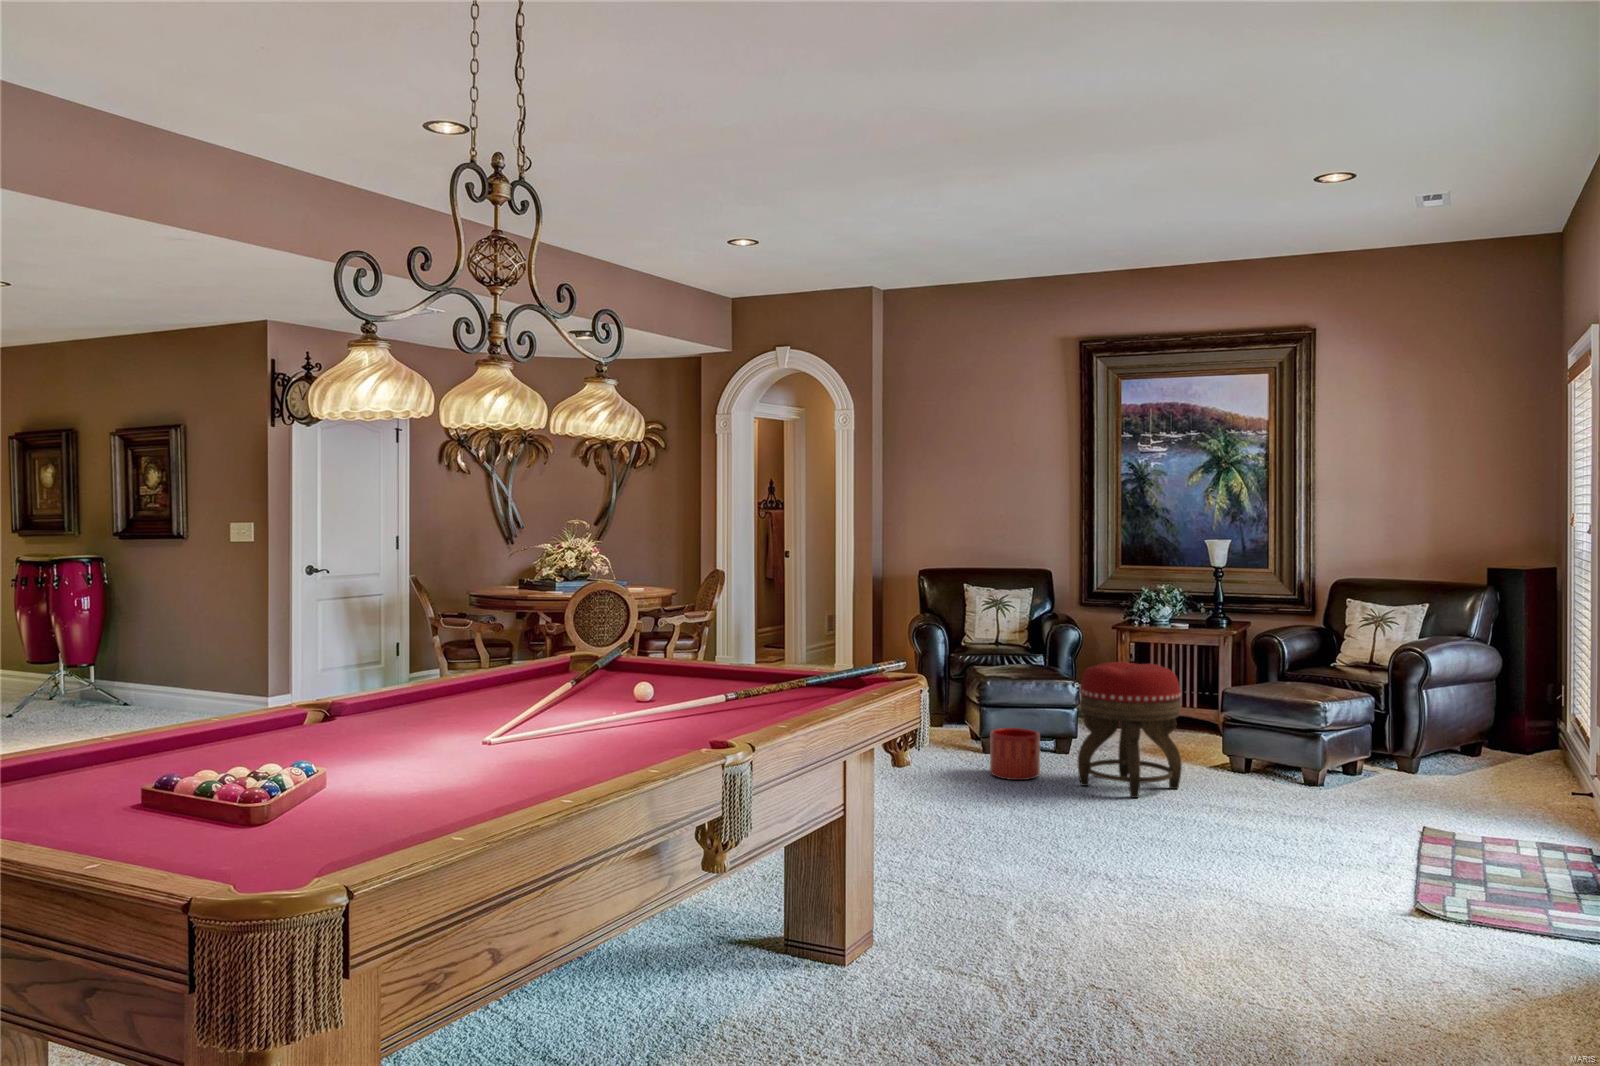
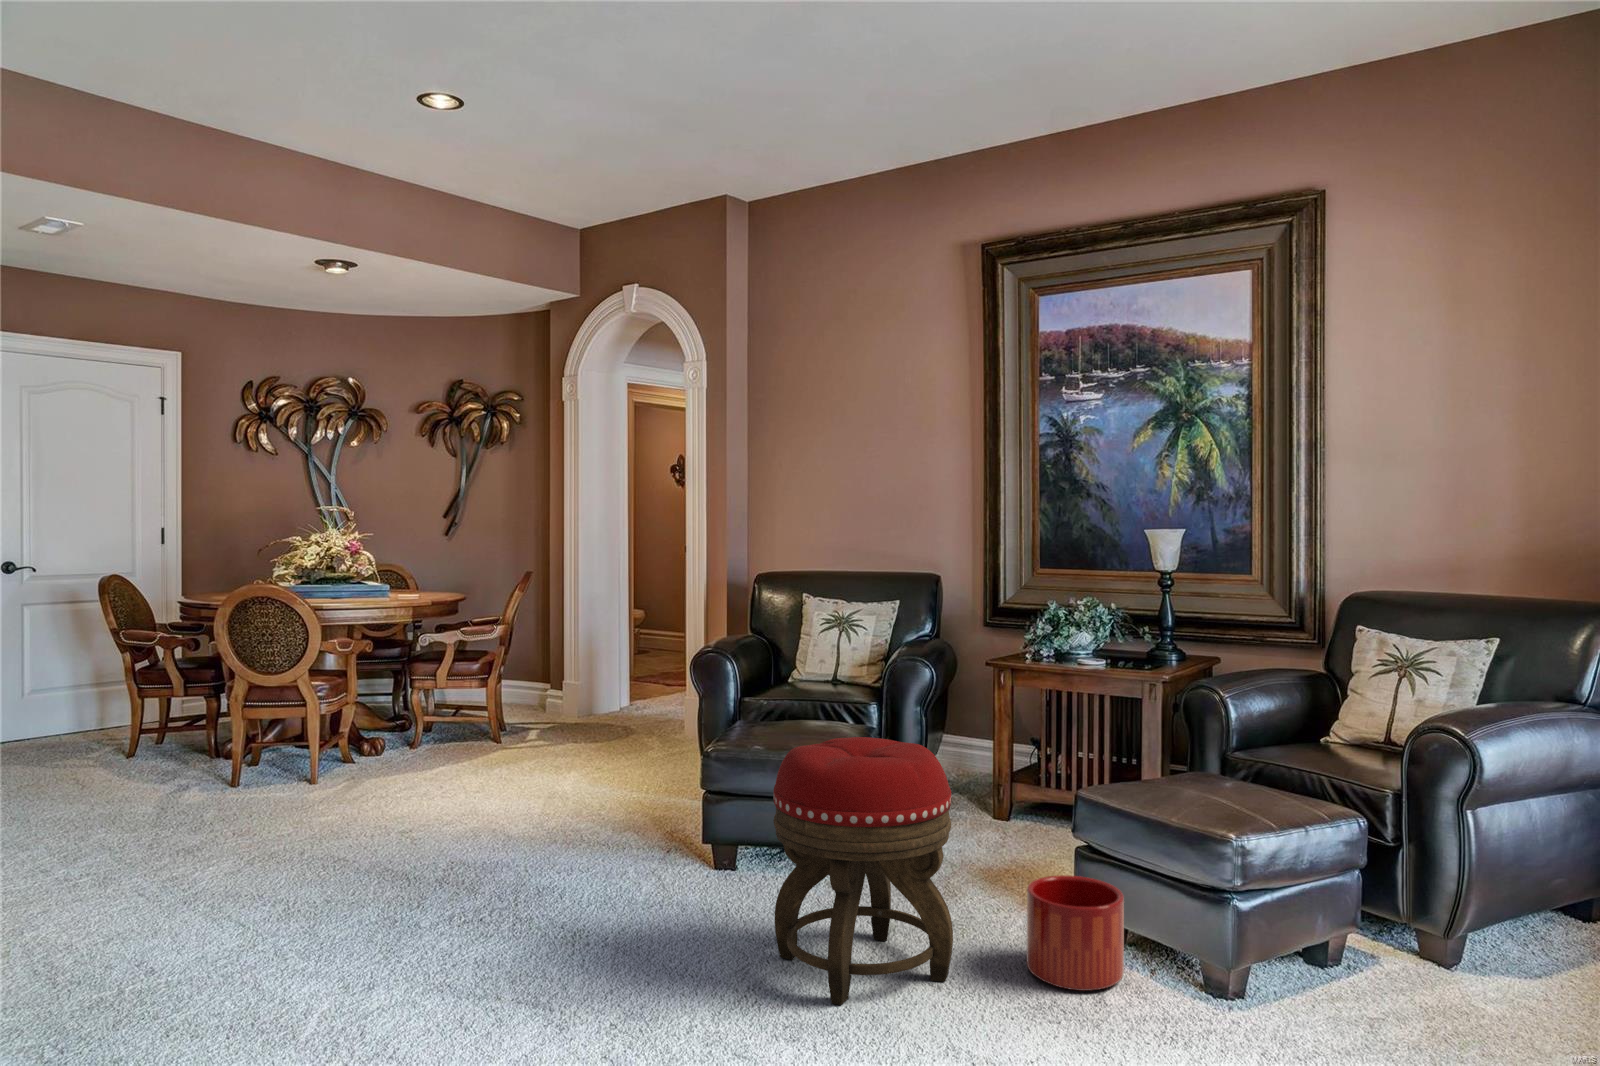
planter: present [990,728,1040,780] -> present [1027,875,1124,991]

